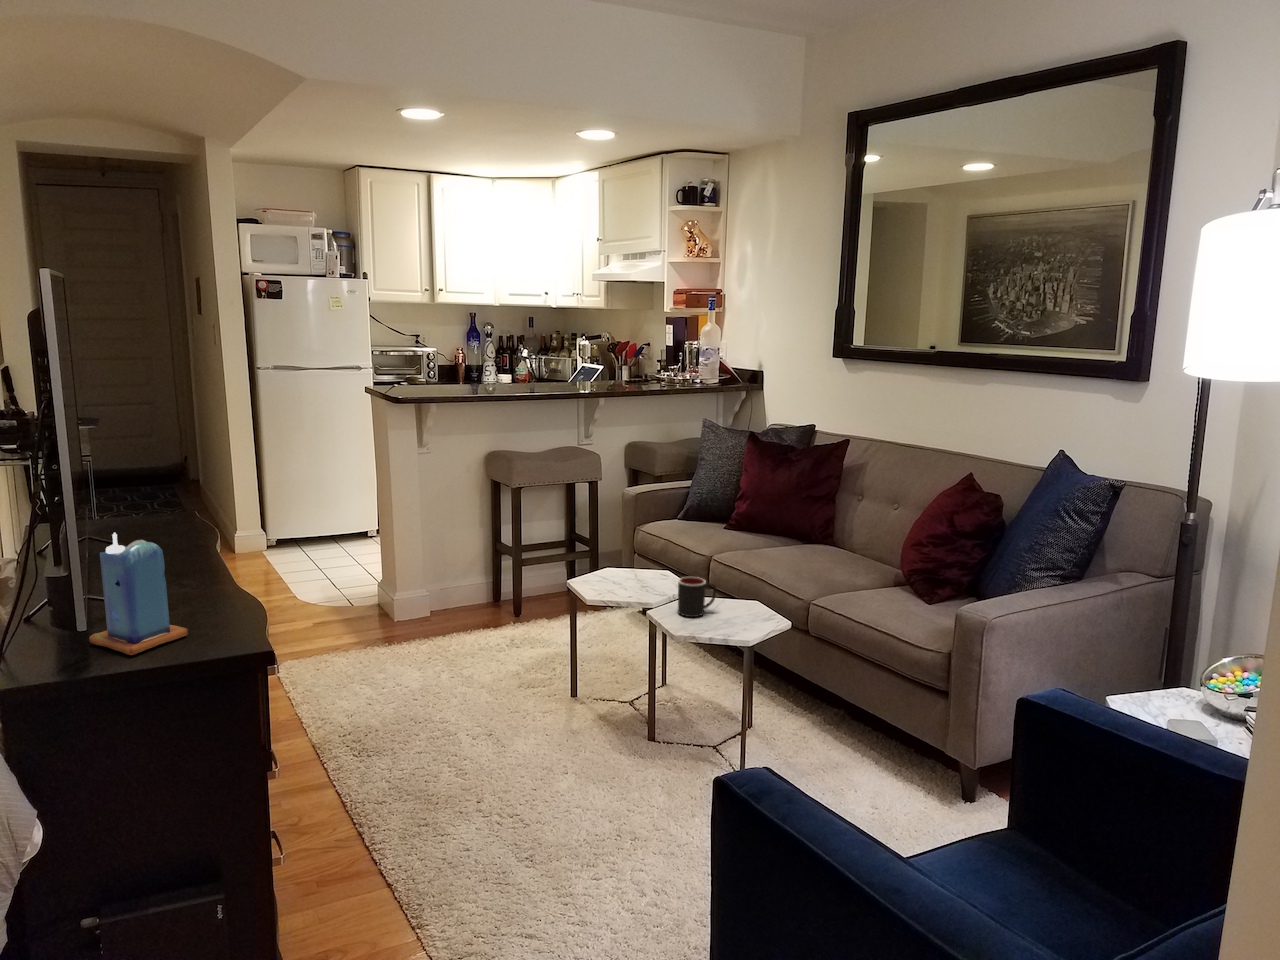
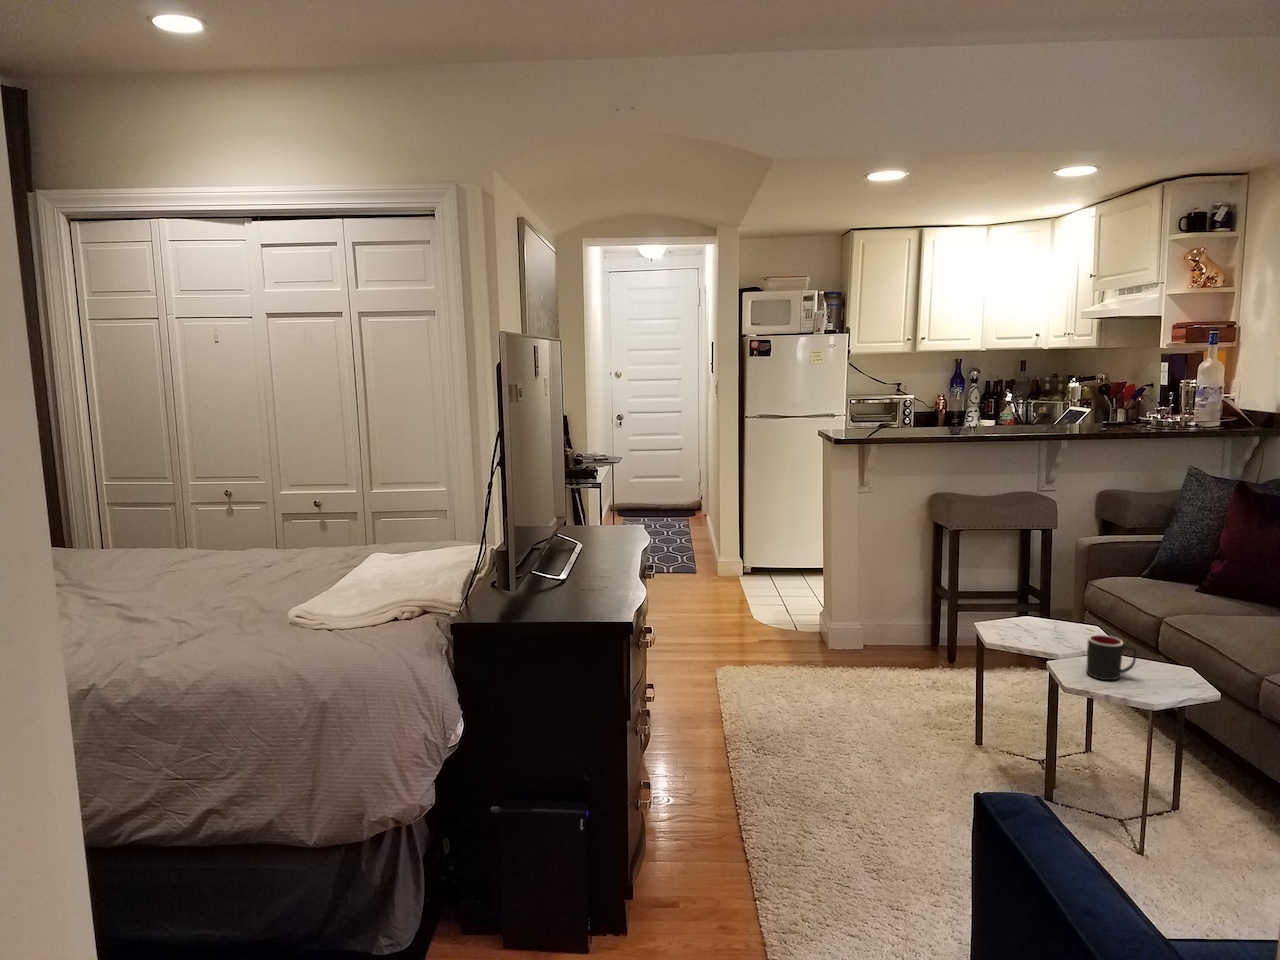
candle: present [89,533,188,655] -> none [529,524,586,613]

